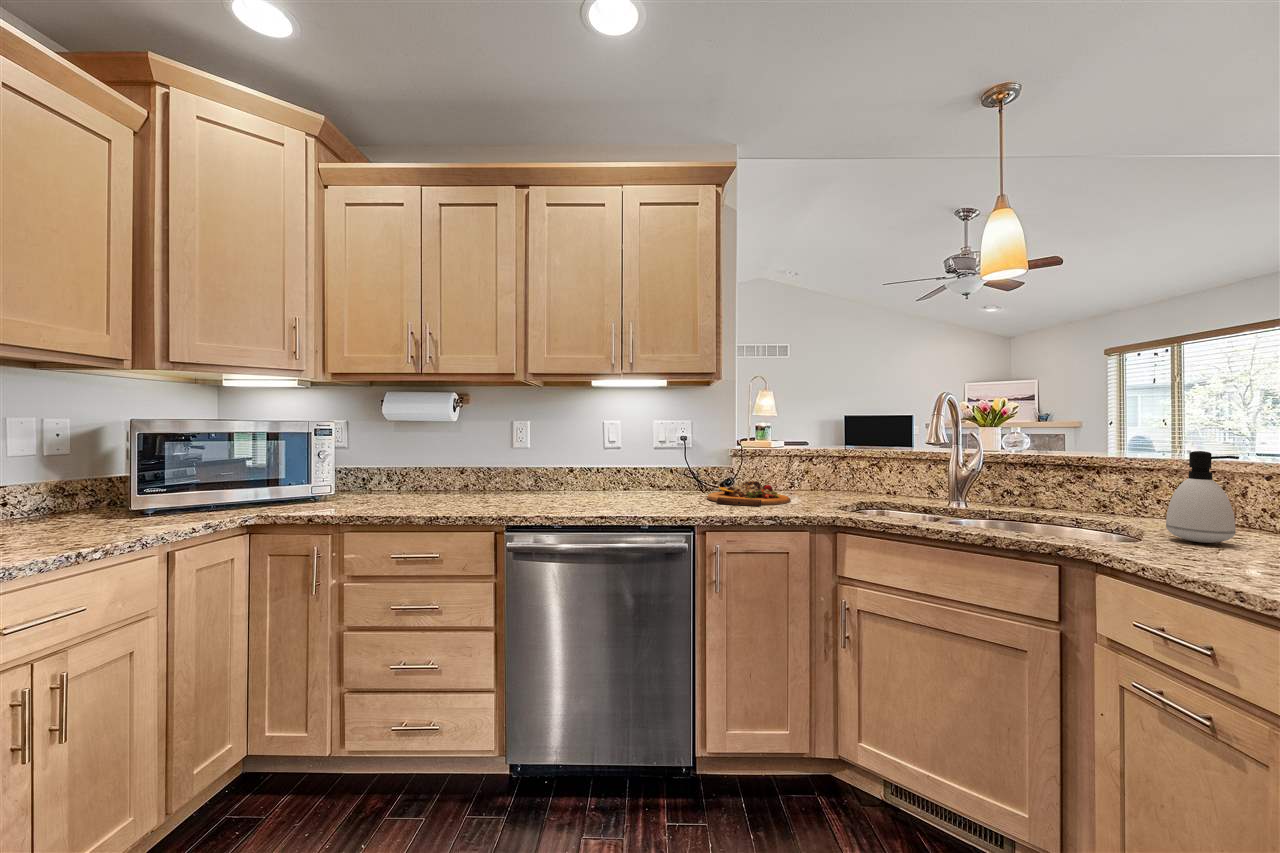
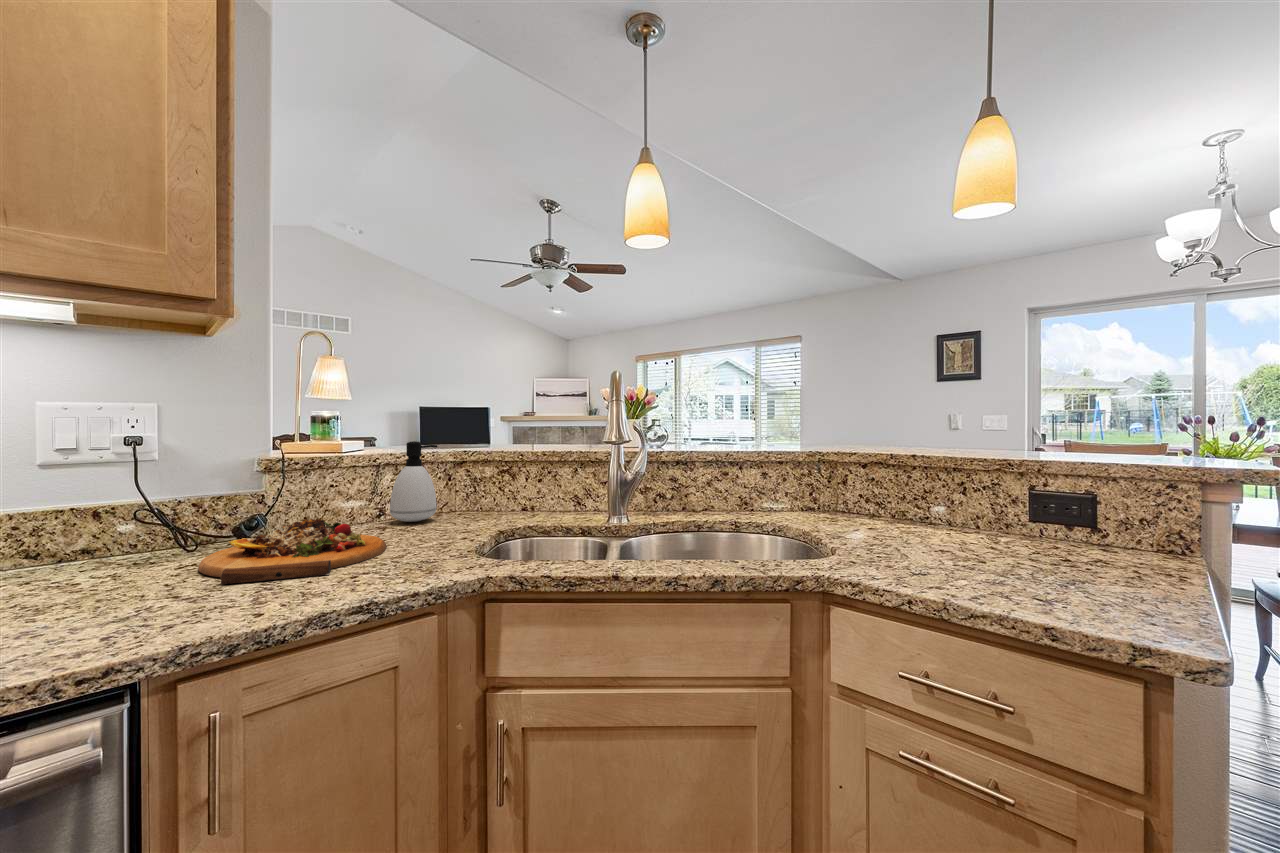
soap dispenser: present [1166,451,1239,543] -> present [390,441,437,522]

